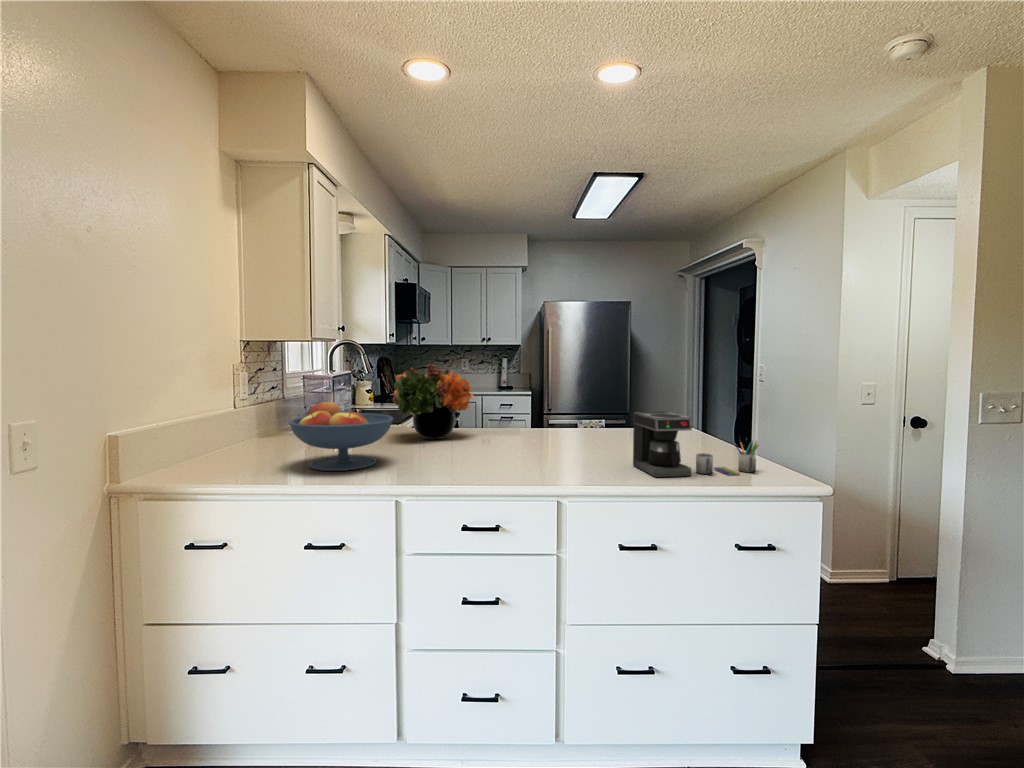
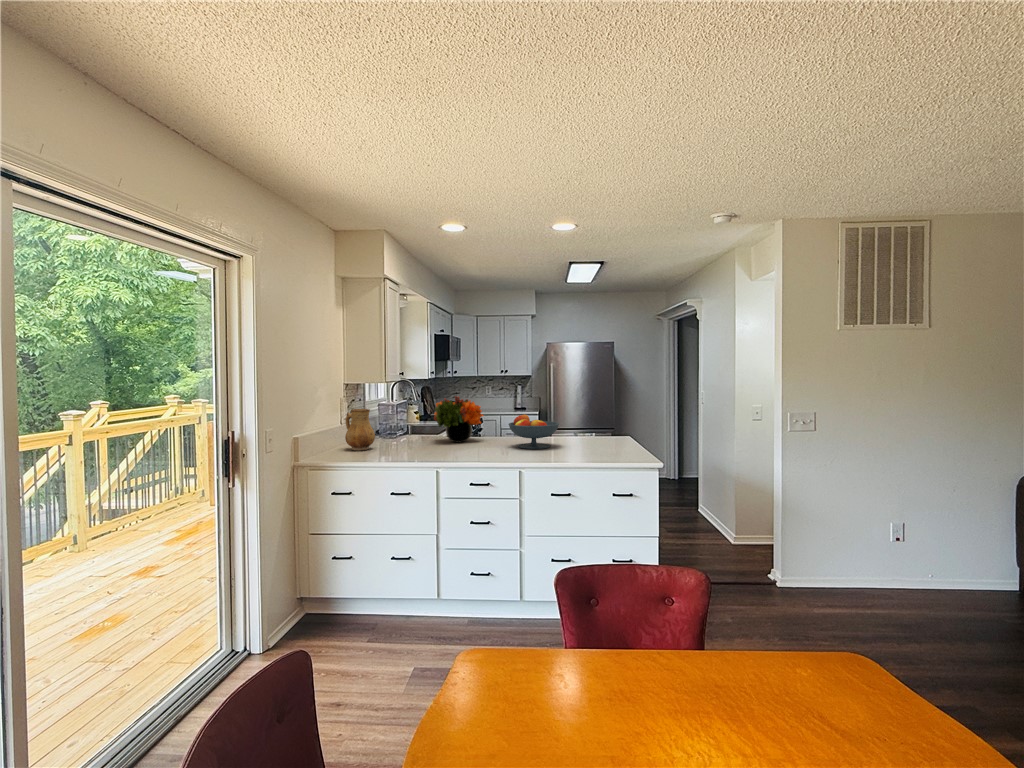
ceramic pitcher: none [233,383,288,457] -> present [345,409,375,450]
fruit bowl: present [289,402,393,471] -> present [509,415,559,449]
coffee maker: present [633,411,759,477] -> none [567,424,634,459]

